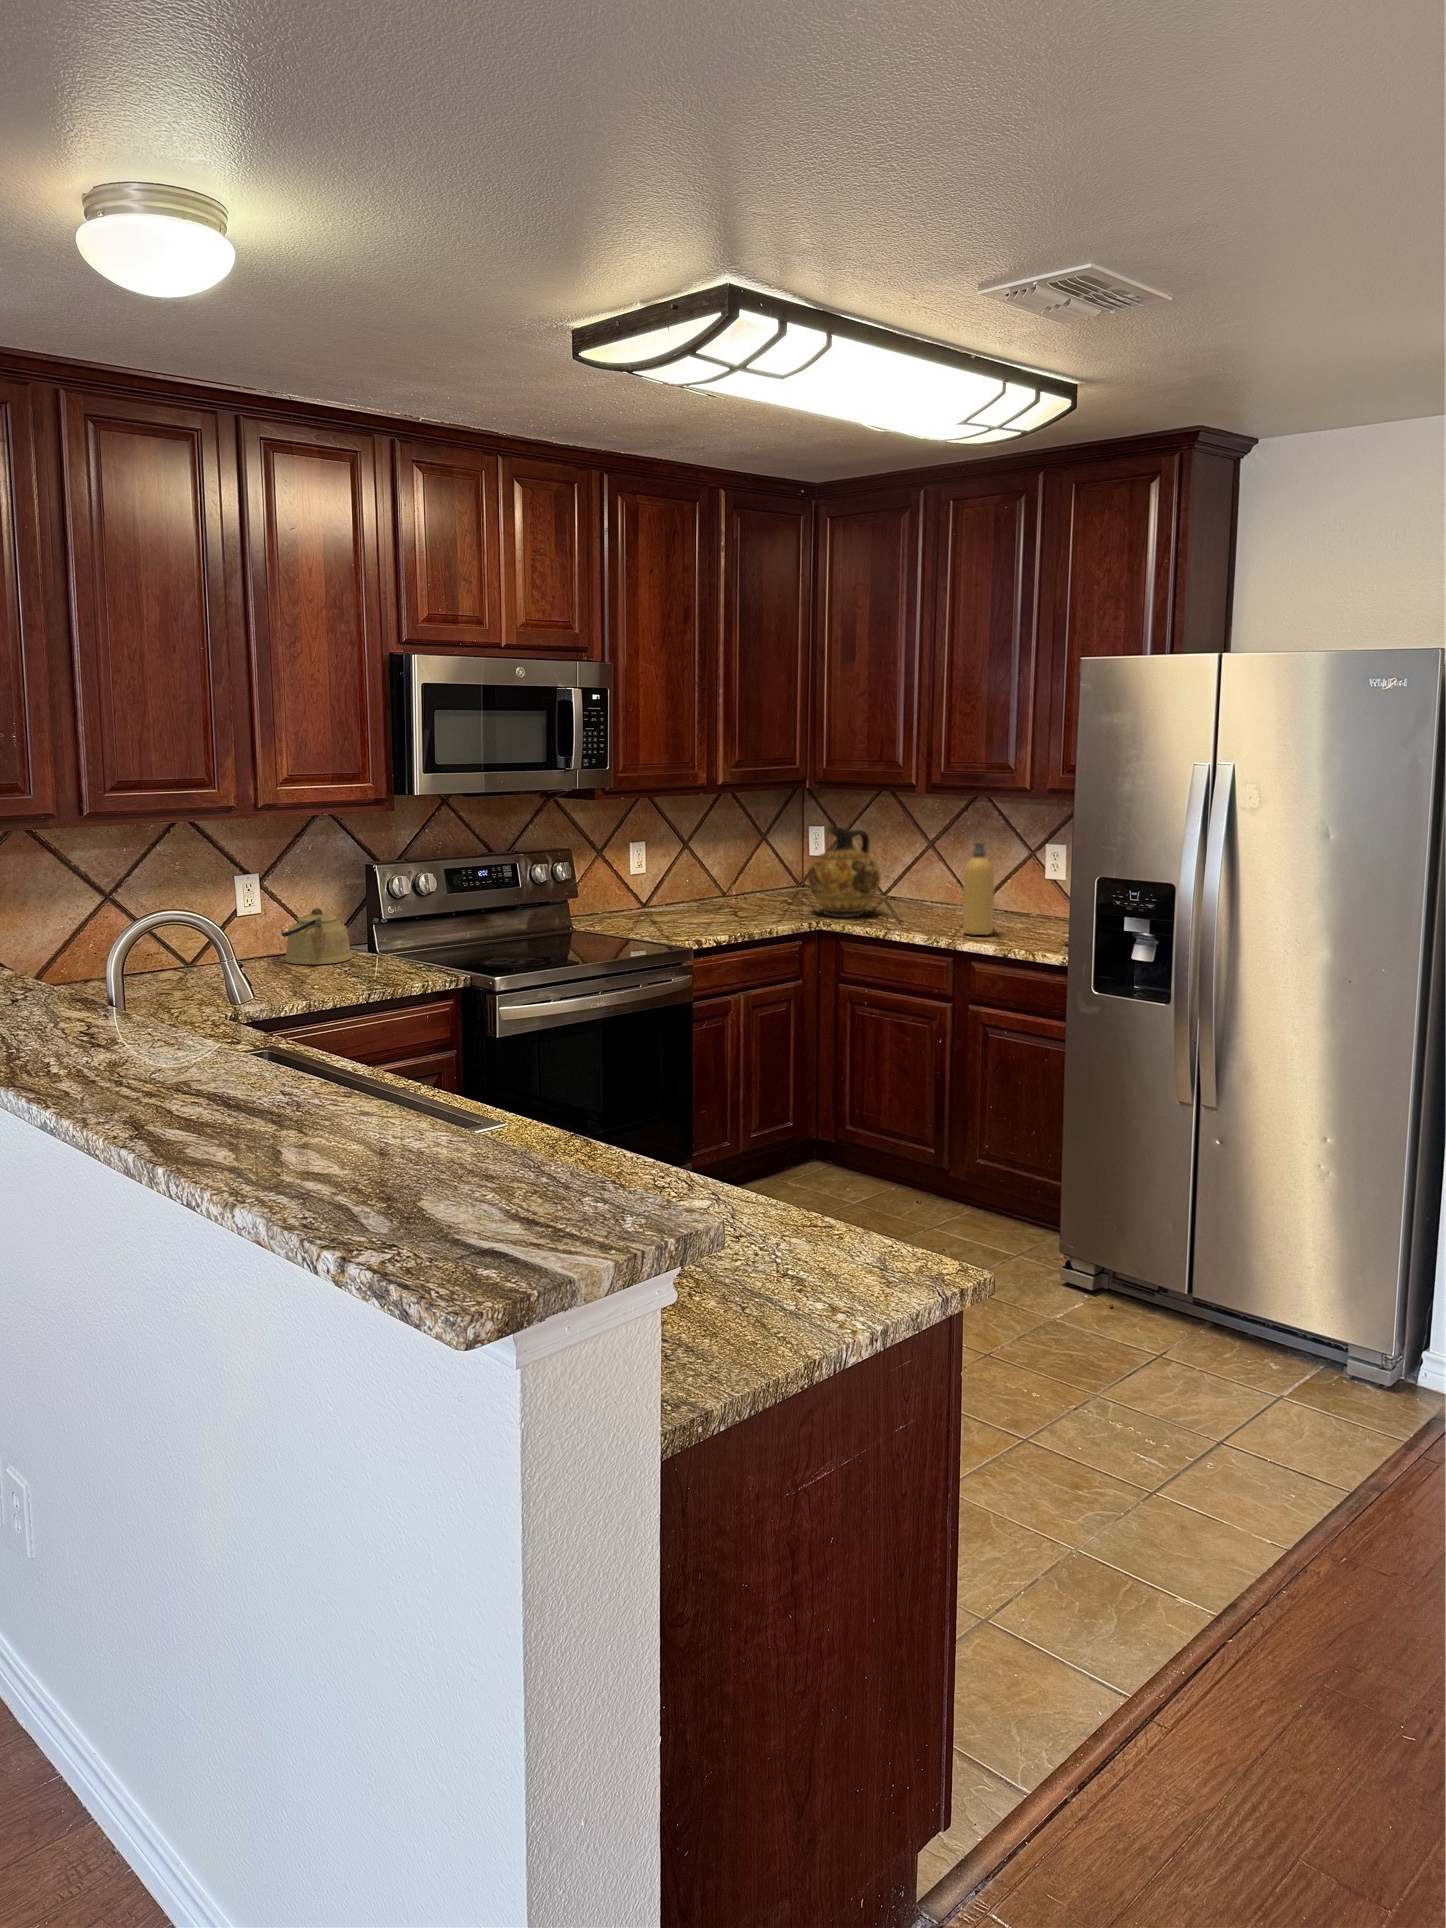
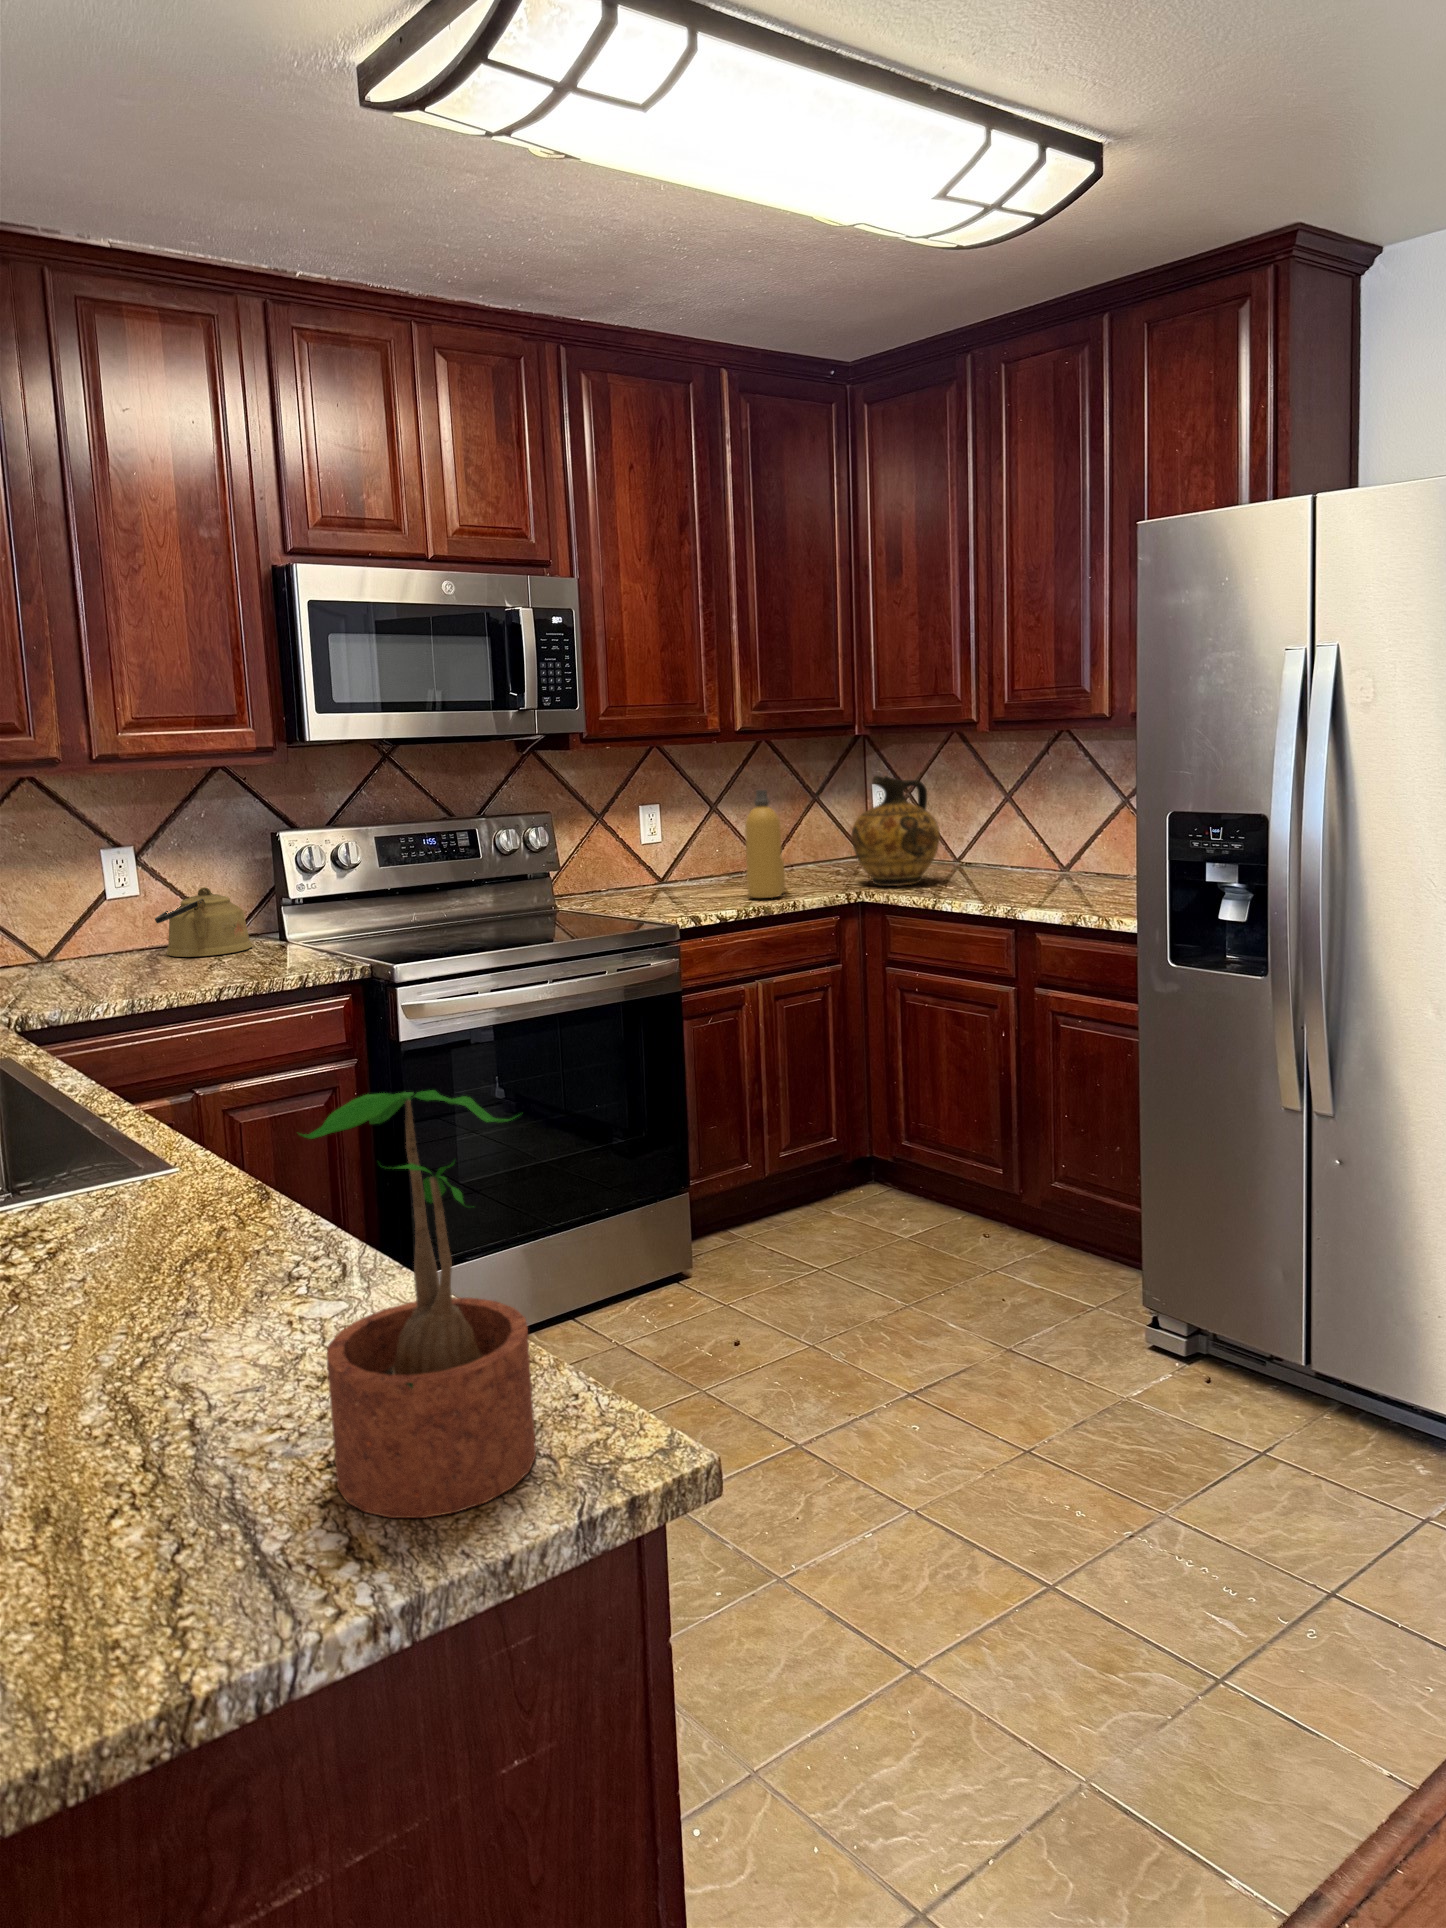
bottle: present [963,843,994,935] -> present [745,790,785,898]
potted plant: none [792,1072,900,1298] -> present [299,1090,536,1518]

